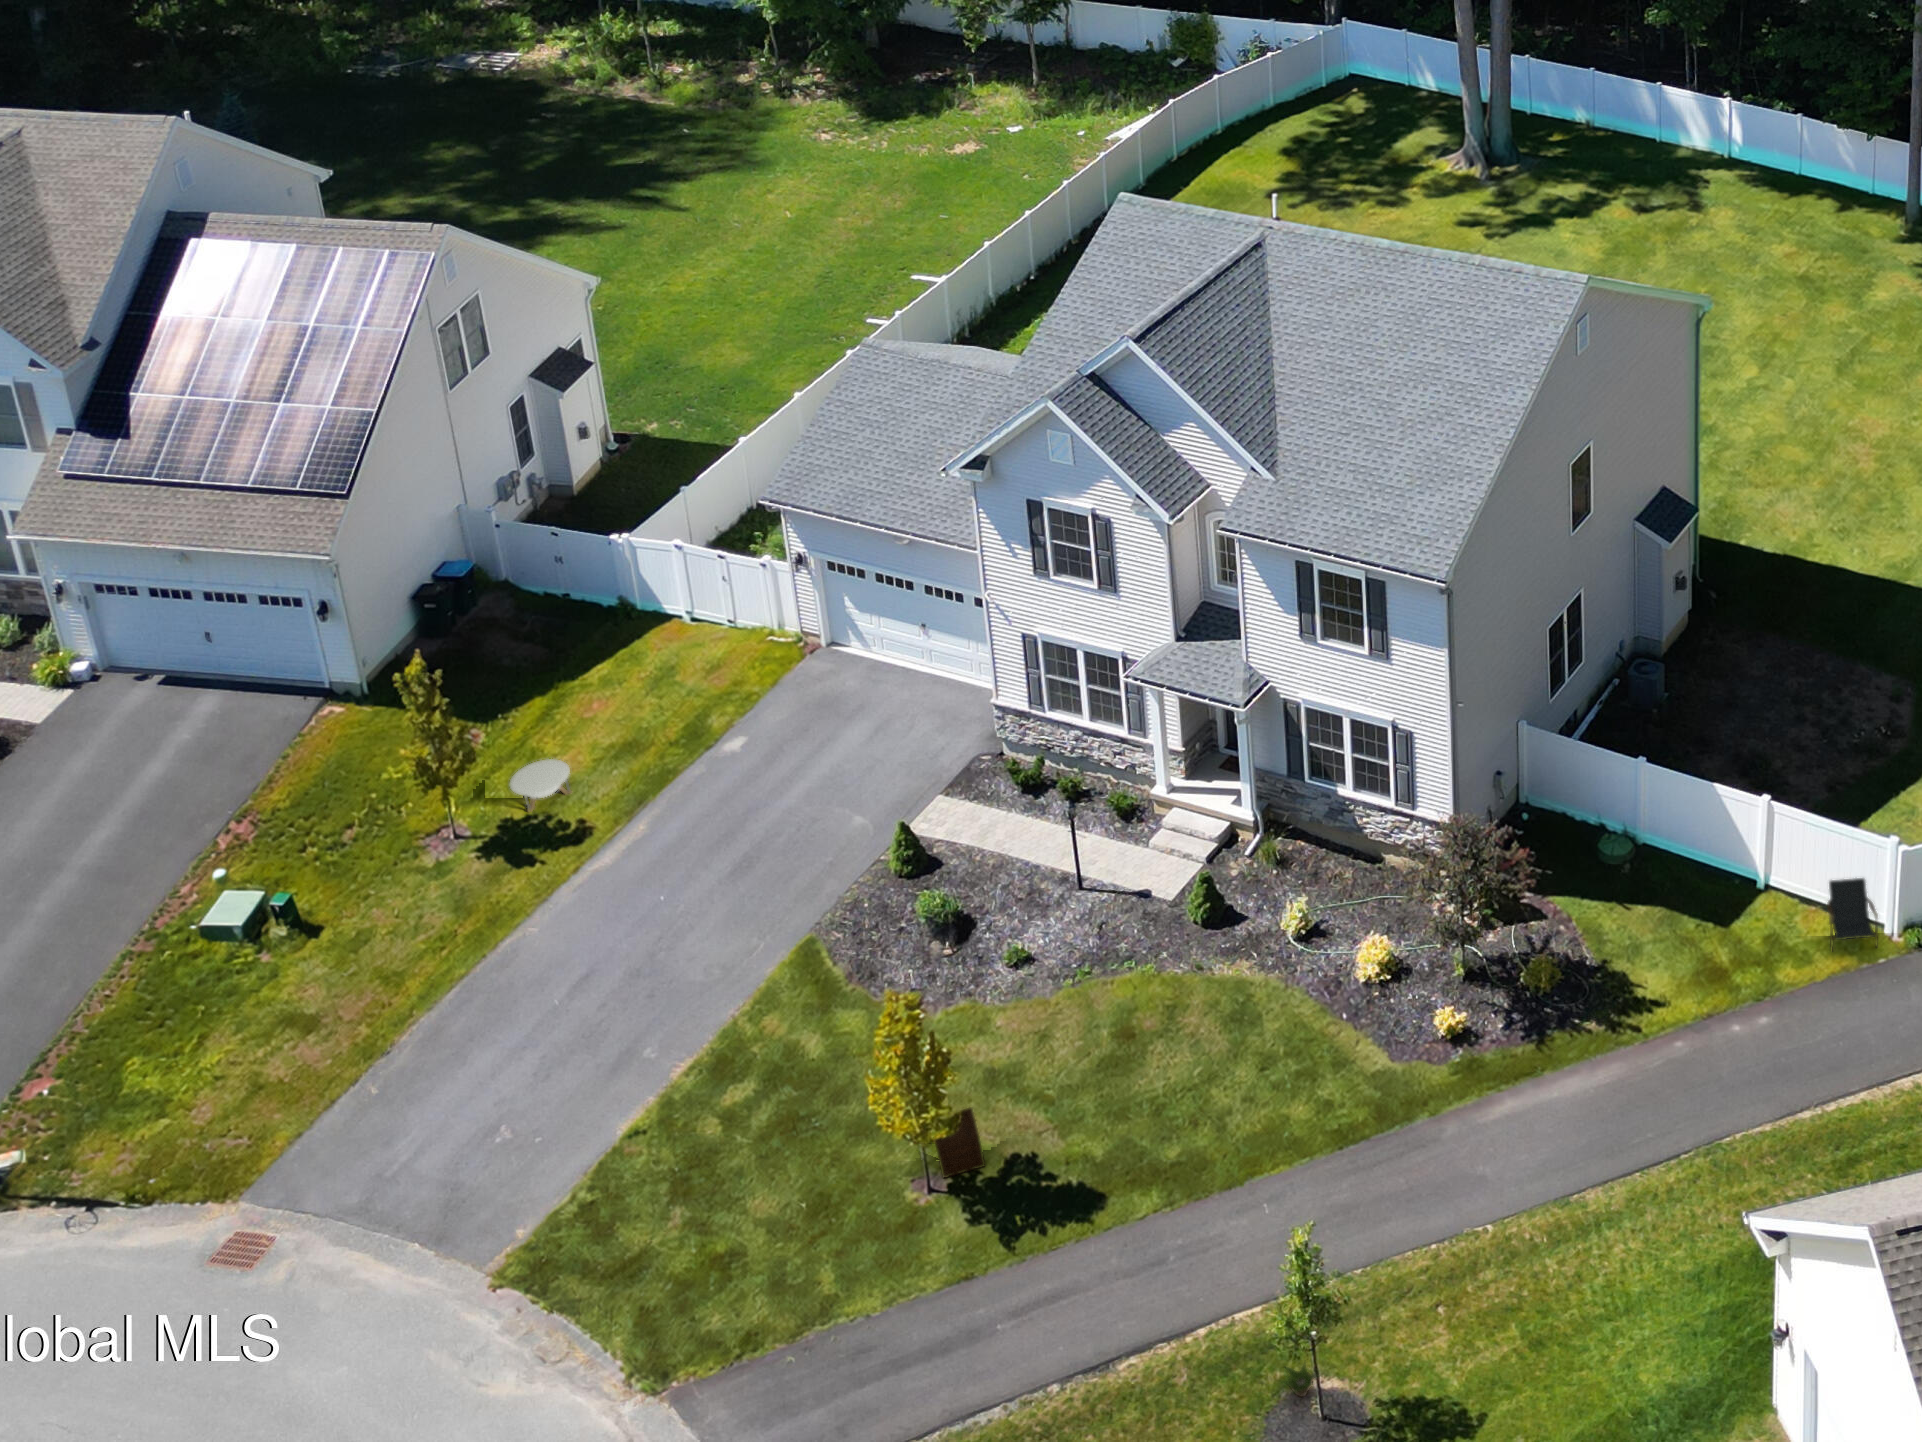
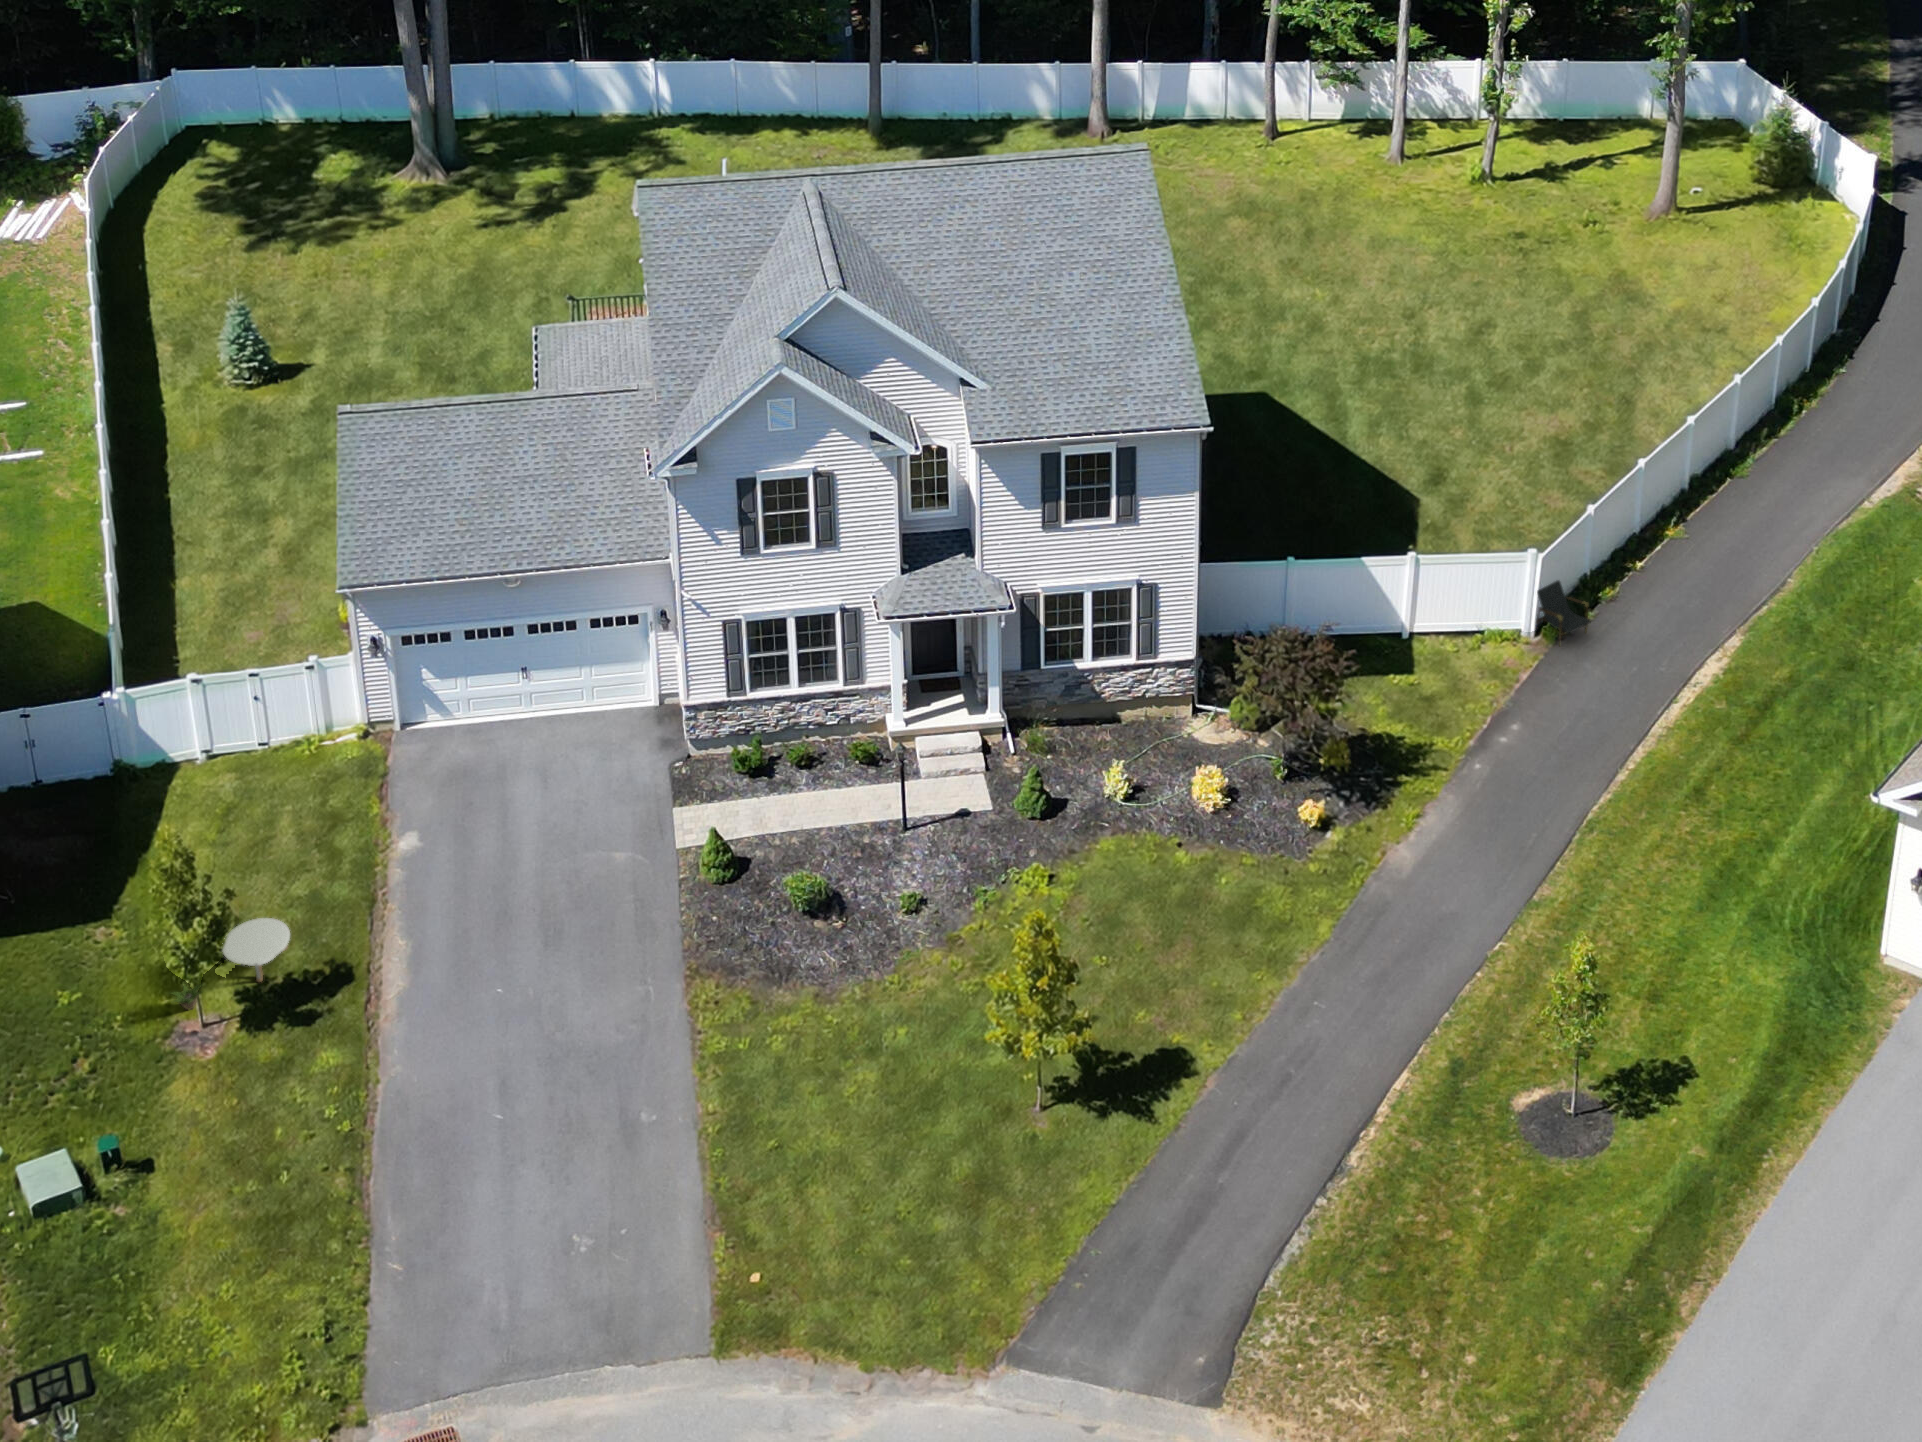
wooden crate: present [935,1108,985,1178] -> none [1059,1020,1120,1096]
decorative plant: present [1281,1364,1318,1397] -> present [171,984,201,1010]

